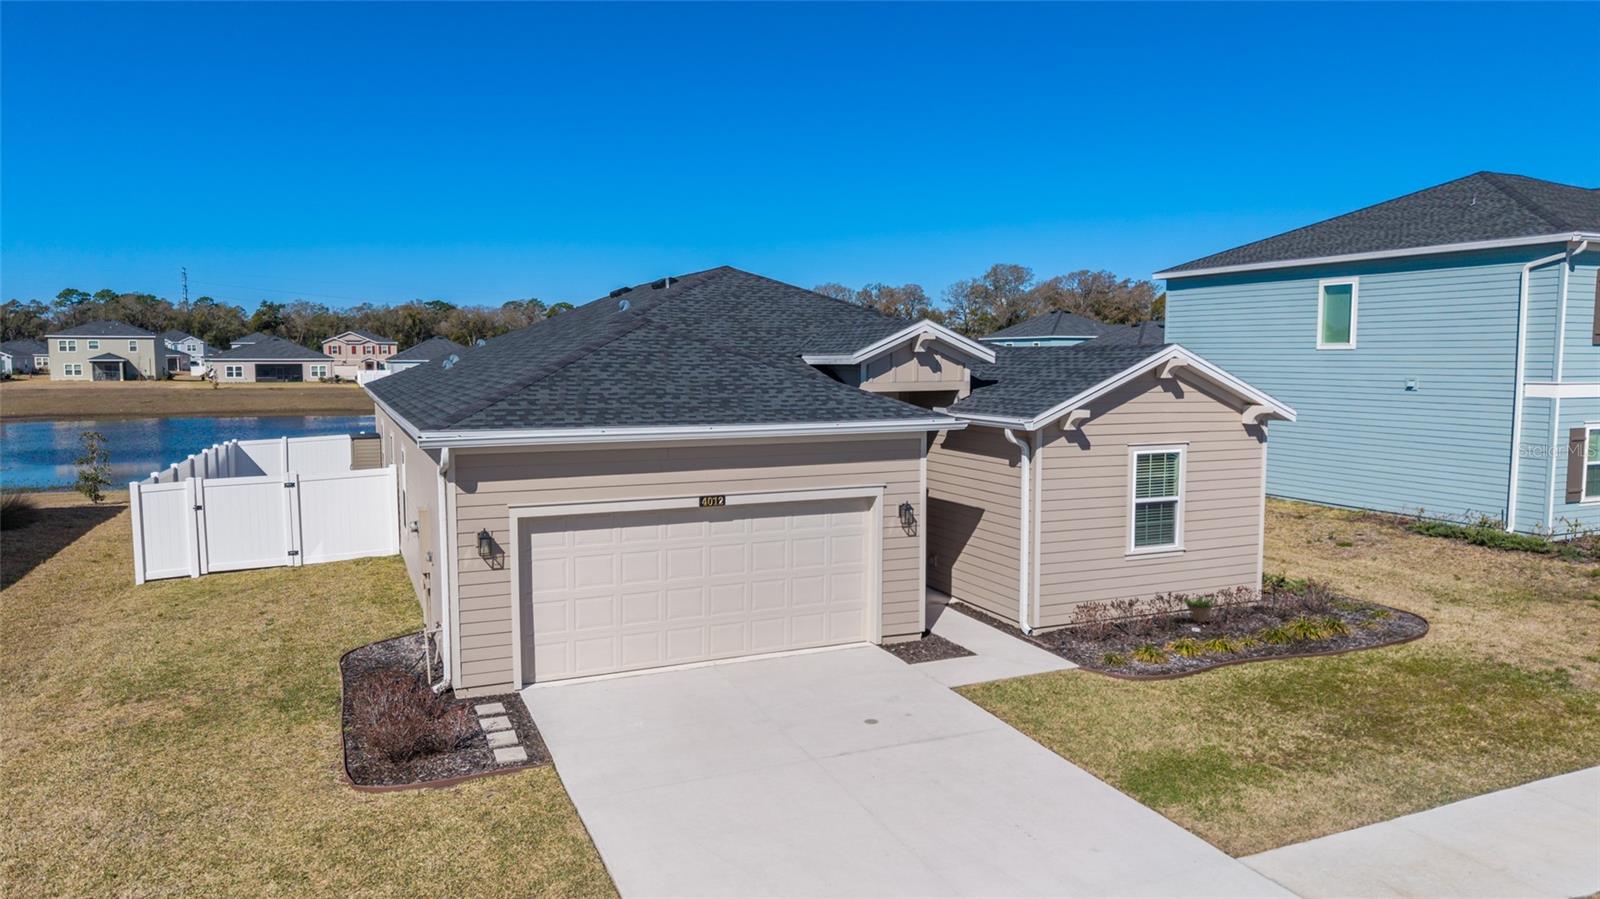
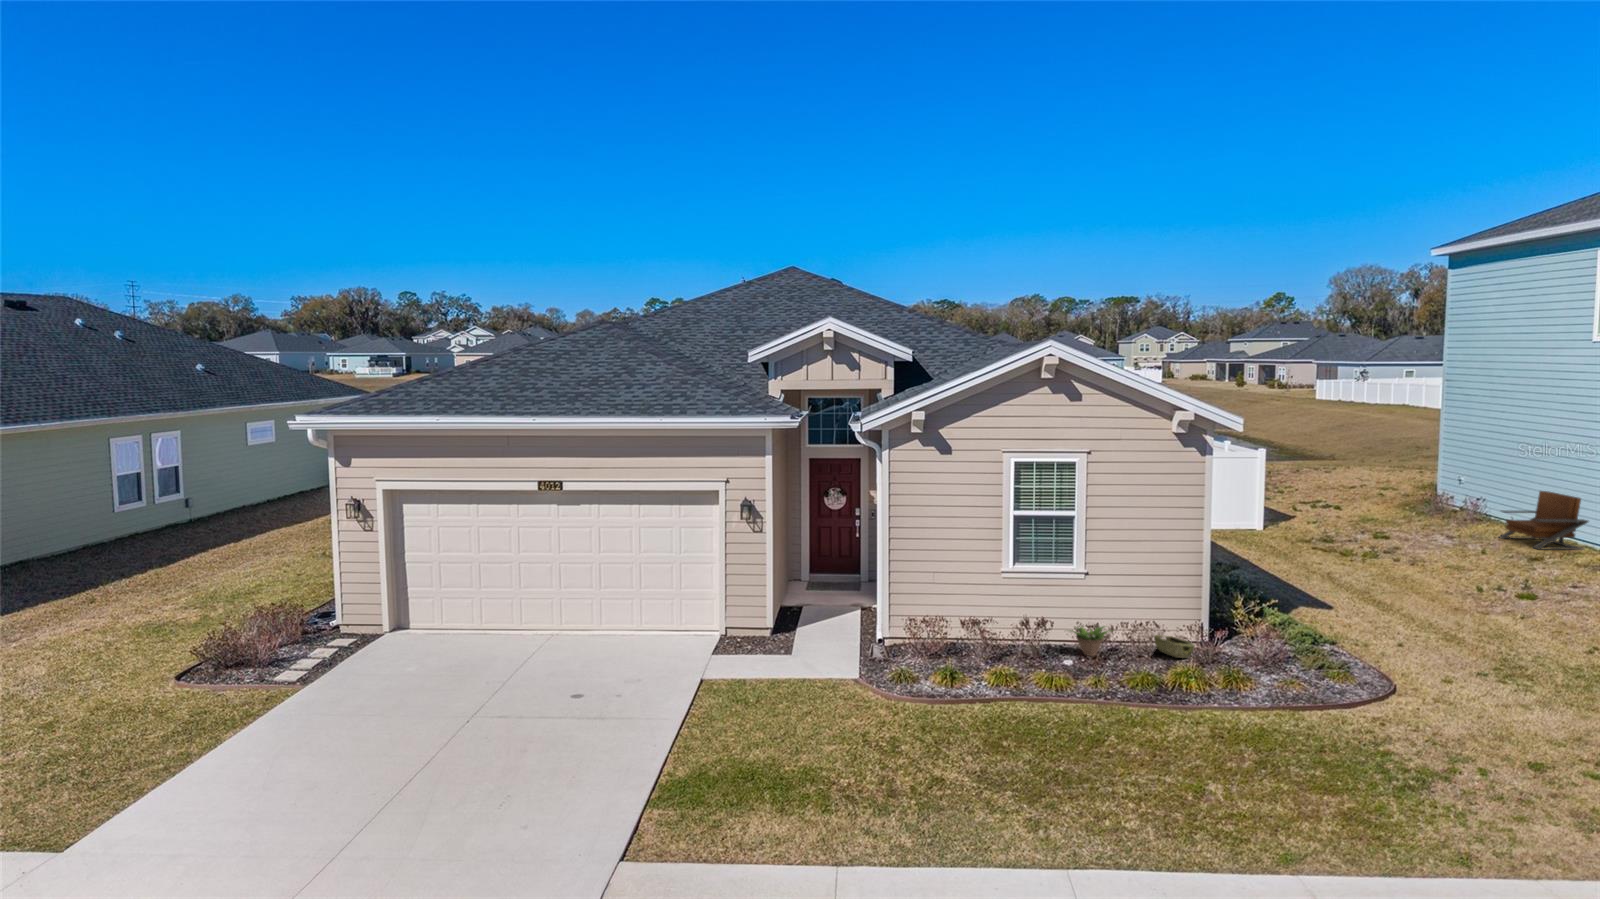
lounge chair: none [1282,468,1346,514] -> present [1499,491,1588,550]
woven basket: none [1235,598,1272,615] -> present [1154,635,1195,658]

